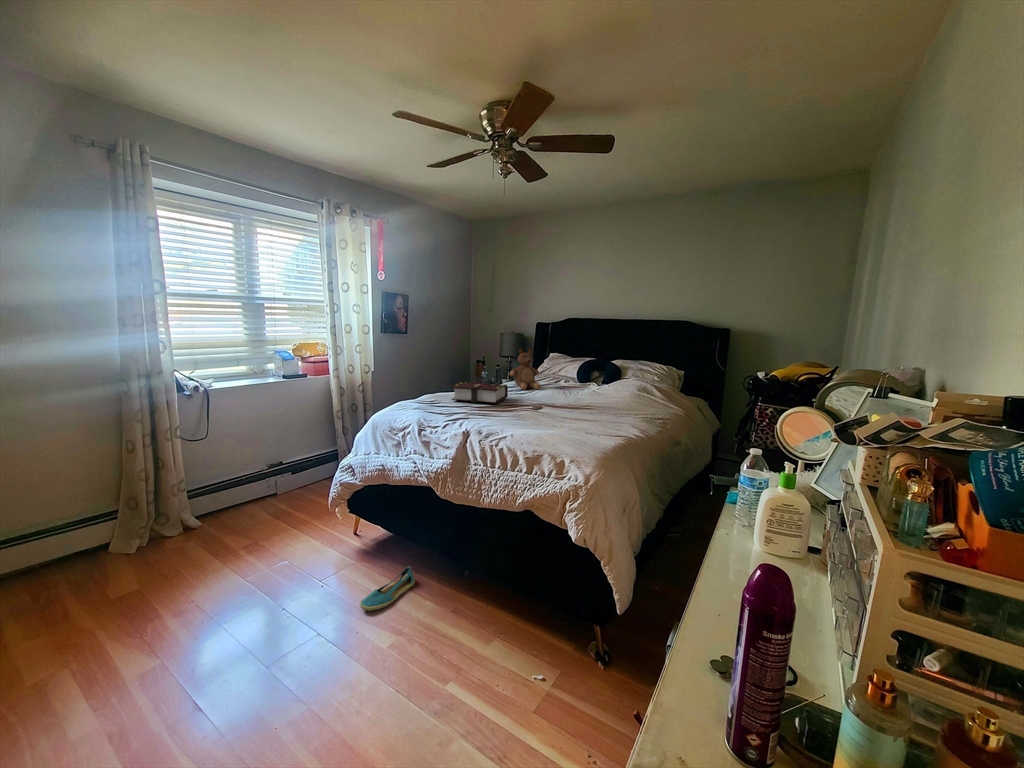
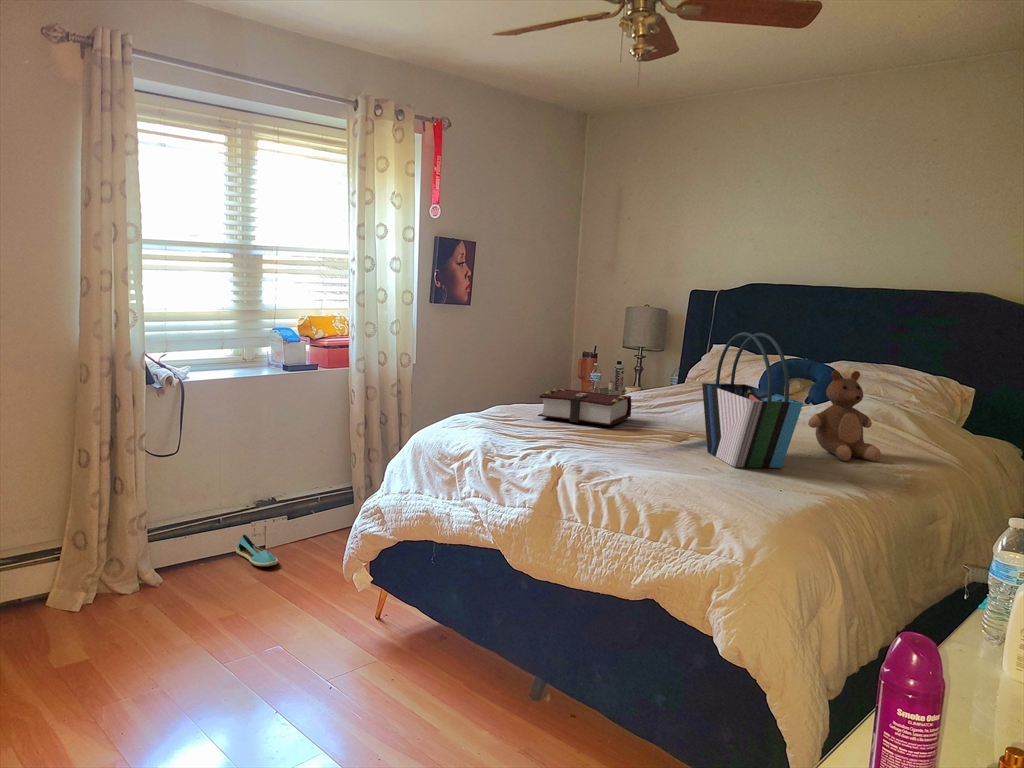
tote bag: none [549,344,609,424] -> present [702,332,803,468]
teddy bear: present [510,349,541,390] -> present [808,370,881,461]
shoe: present [360,566,415,611] -> present [236,534,278,566]

